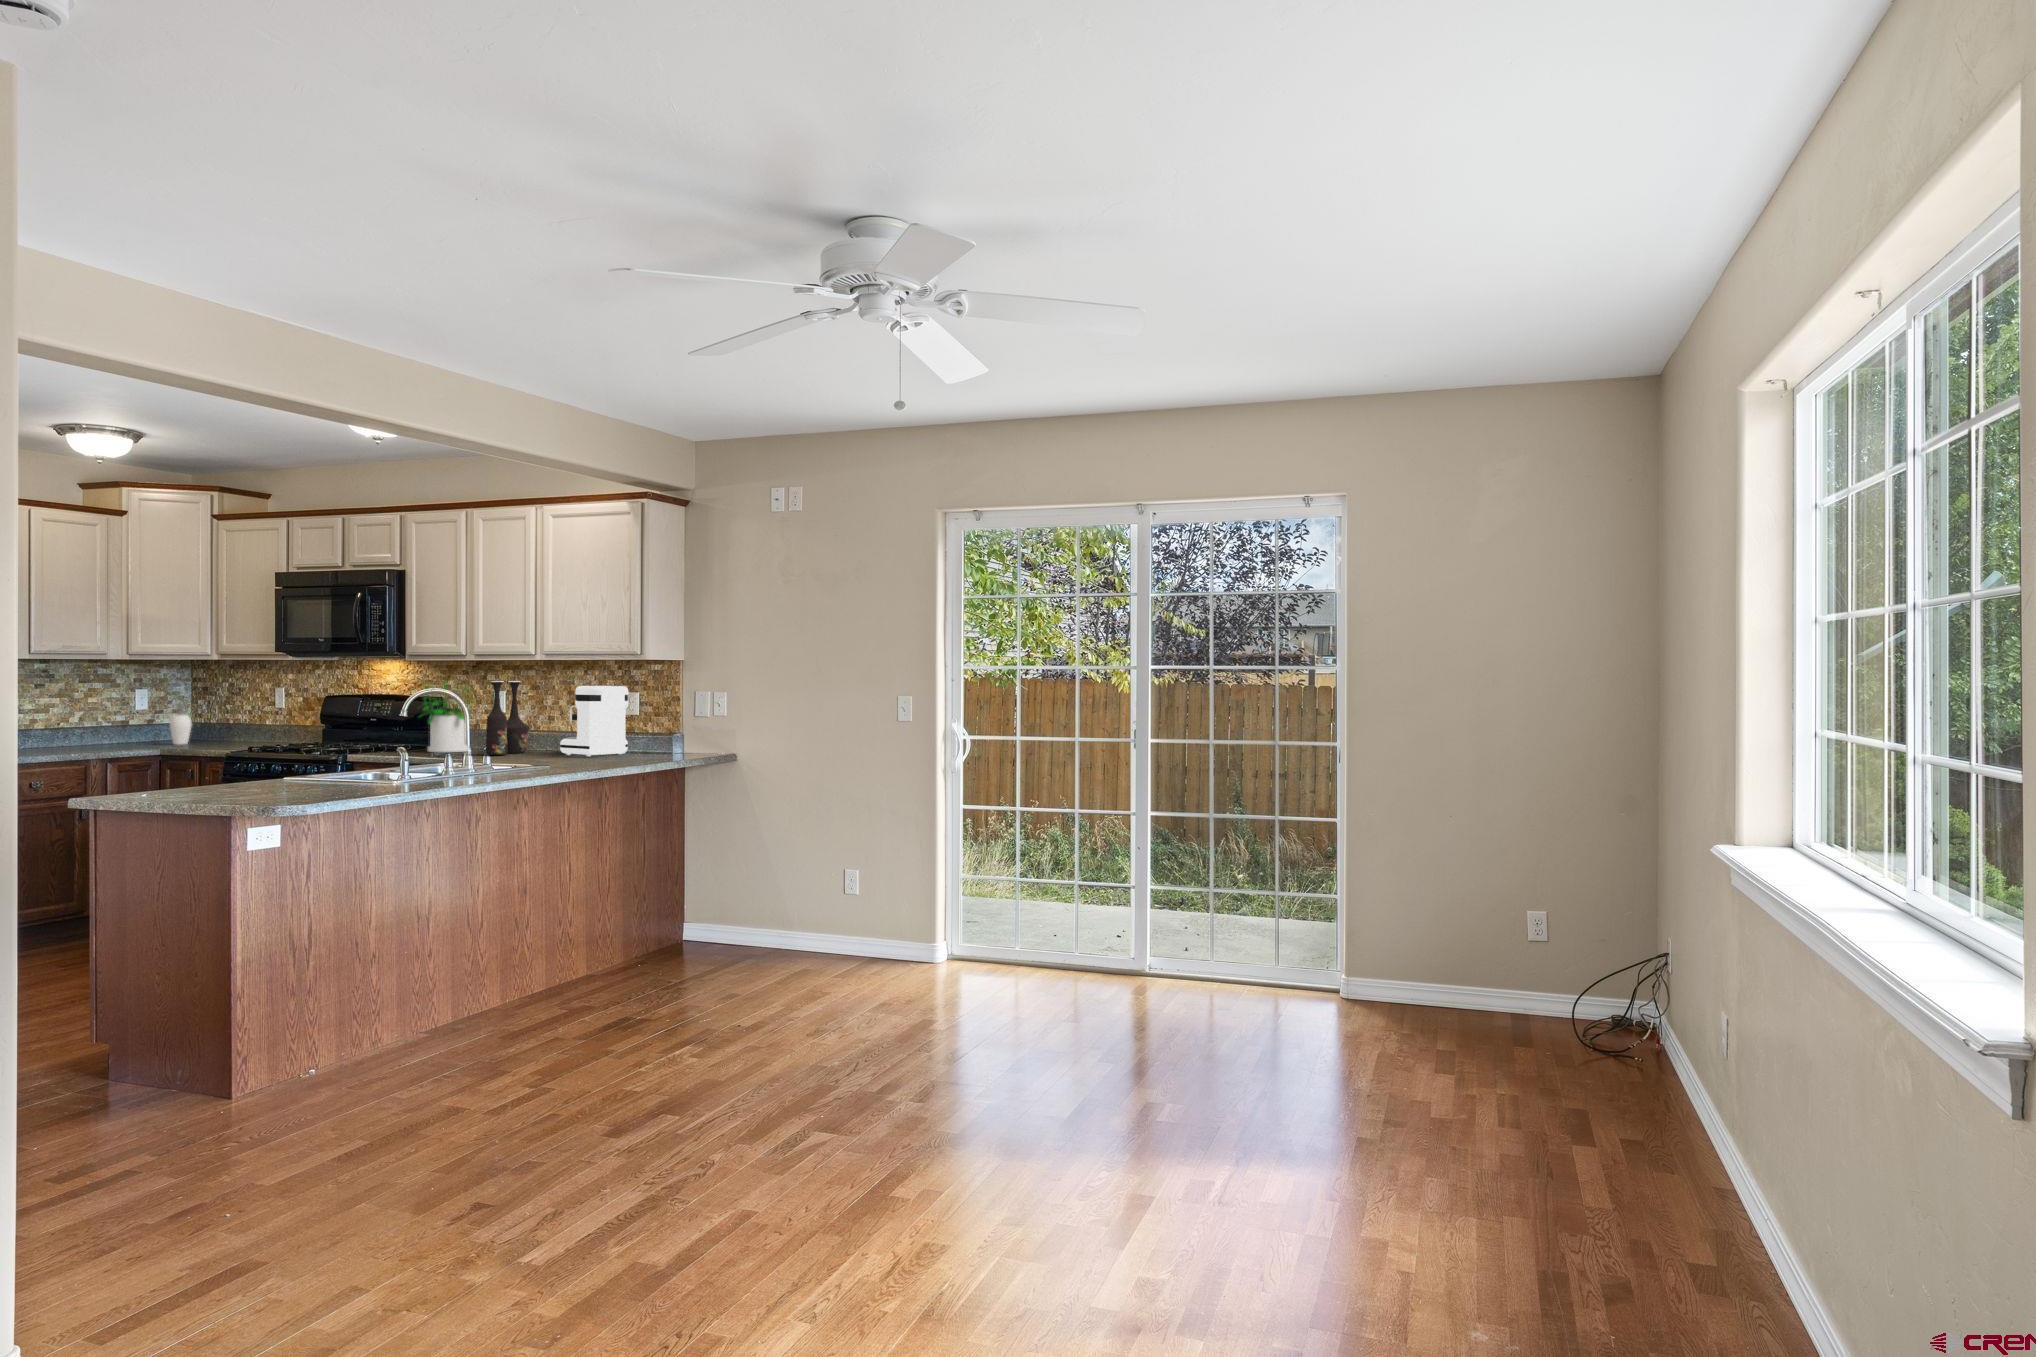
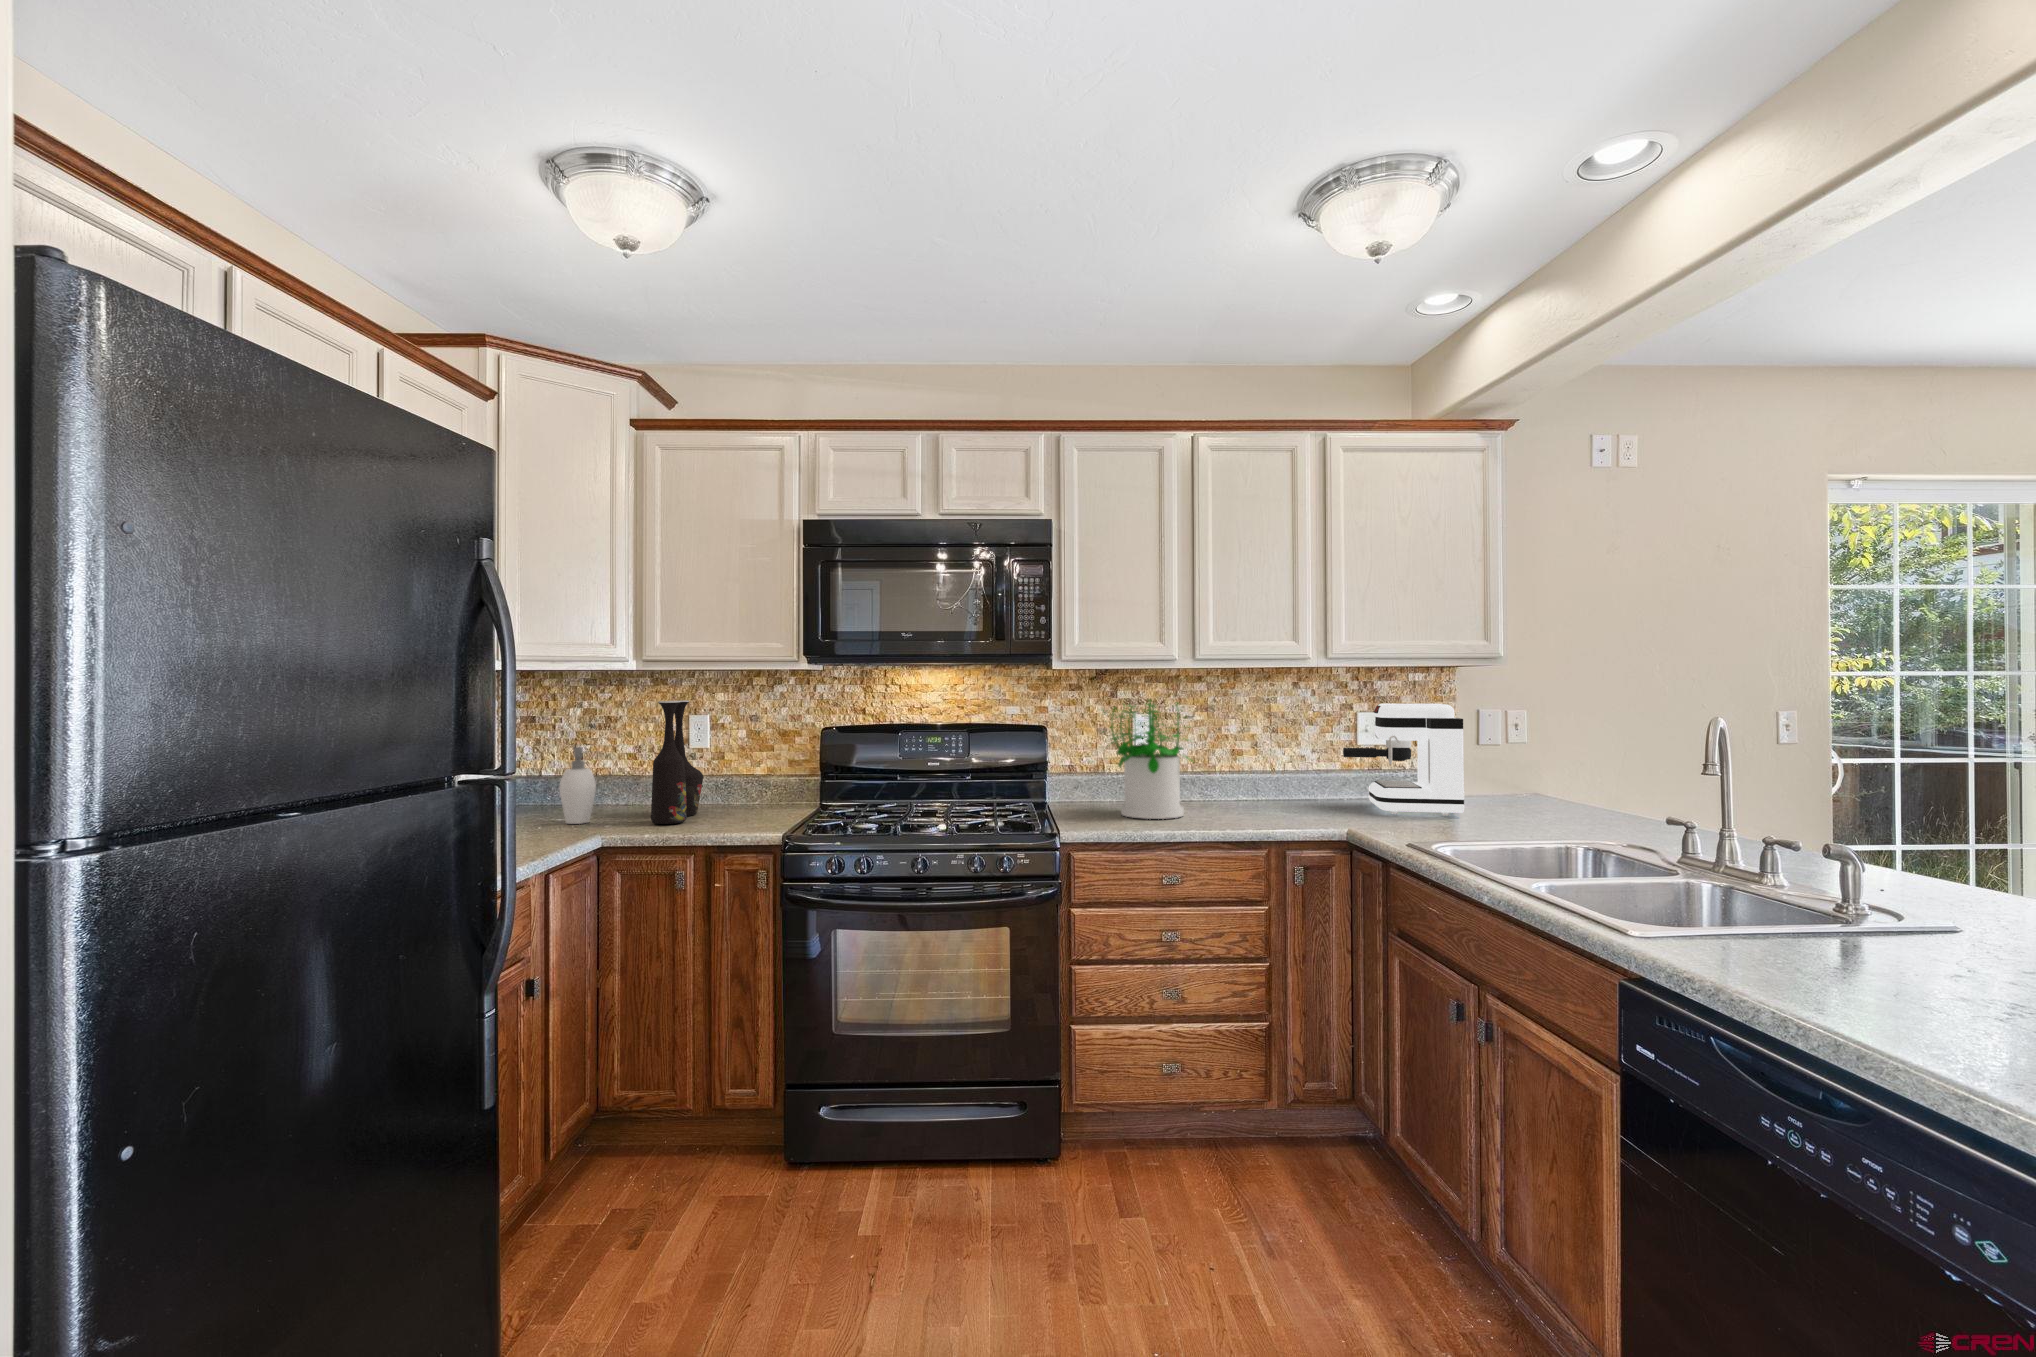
vase: present [486,681,530,755] -> present [651,700,703,824]

